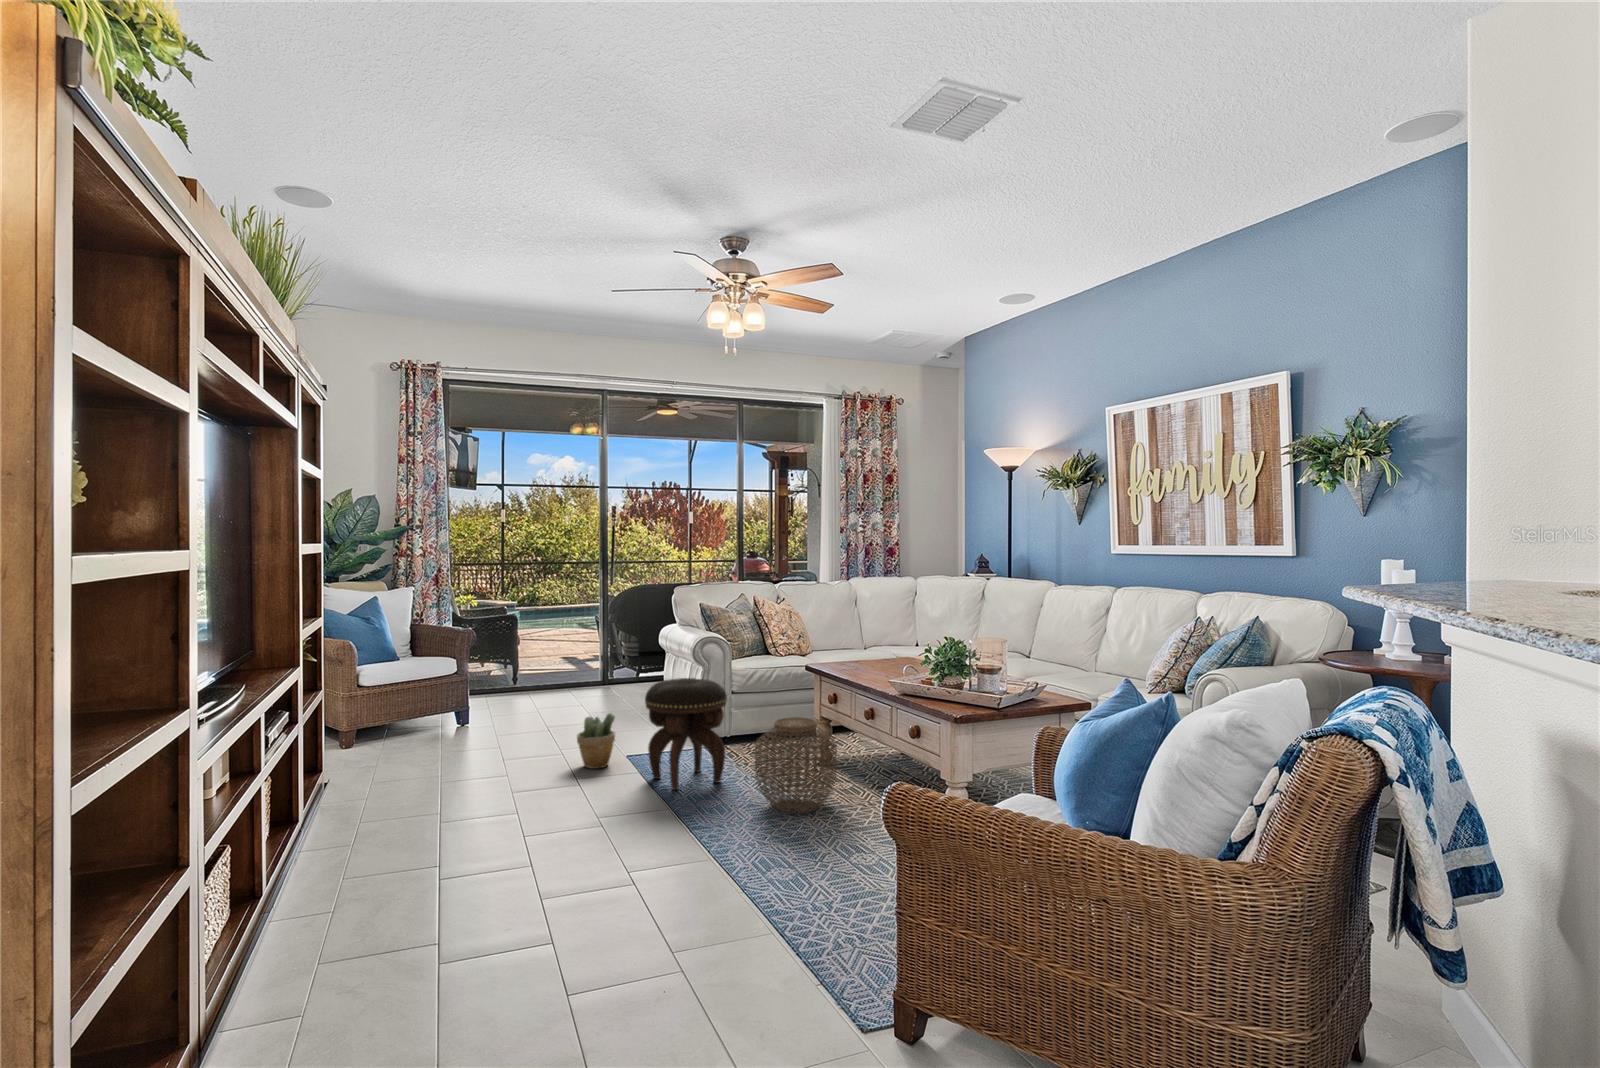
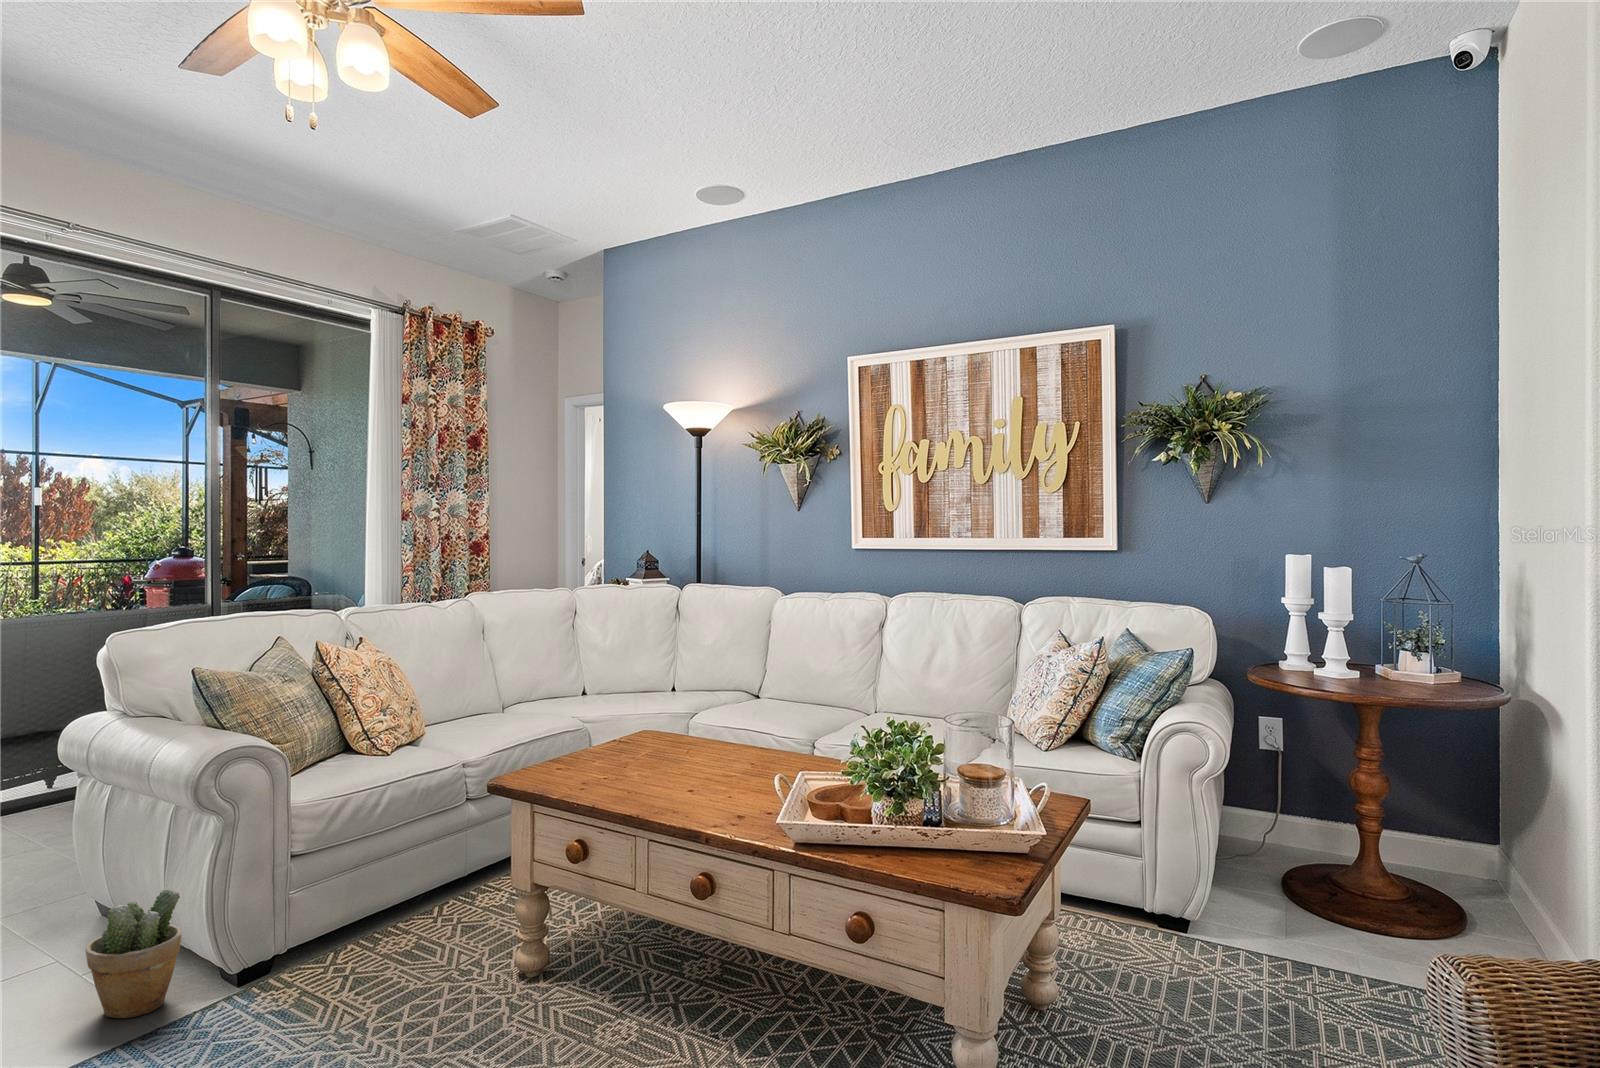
footstool: present [645,678,727,790] -> none [291,790,463,1024]
woven basket: present [755,717,837,813] -> none [574,837,722,1015]

